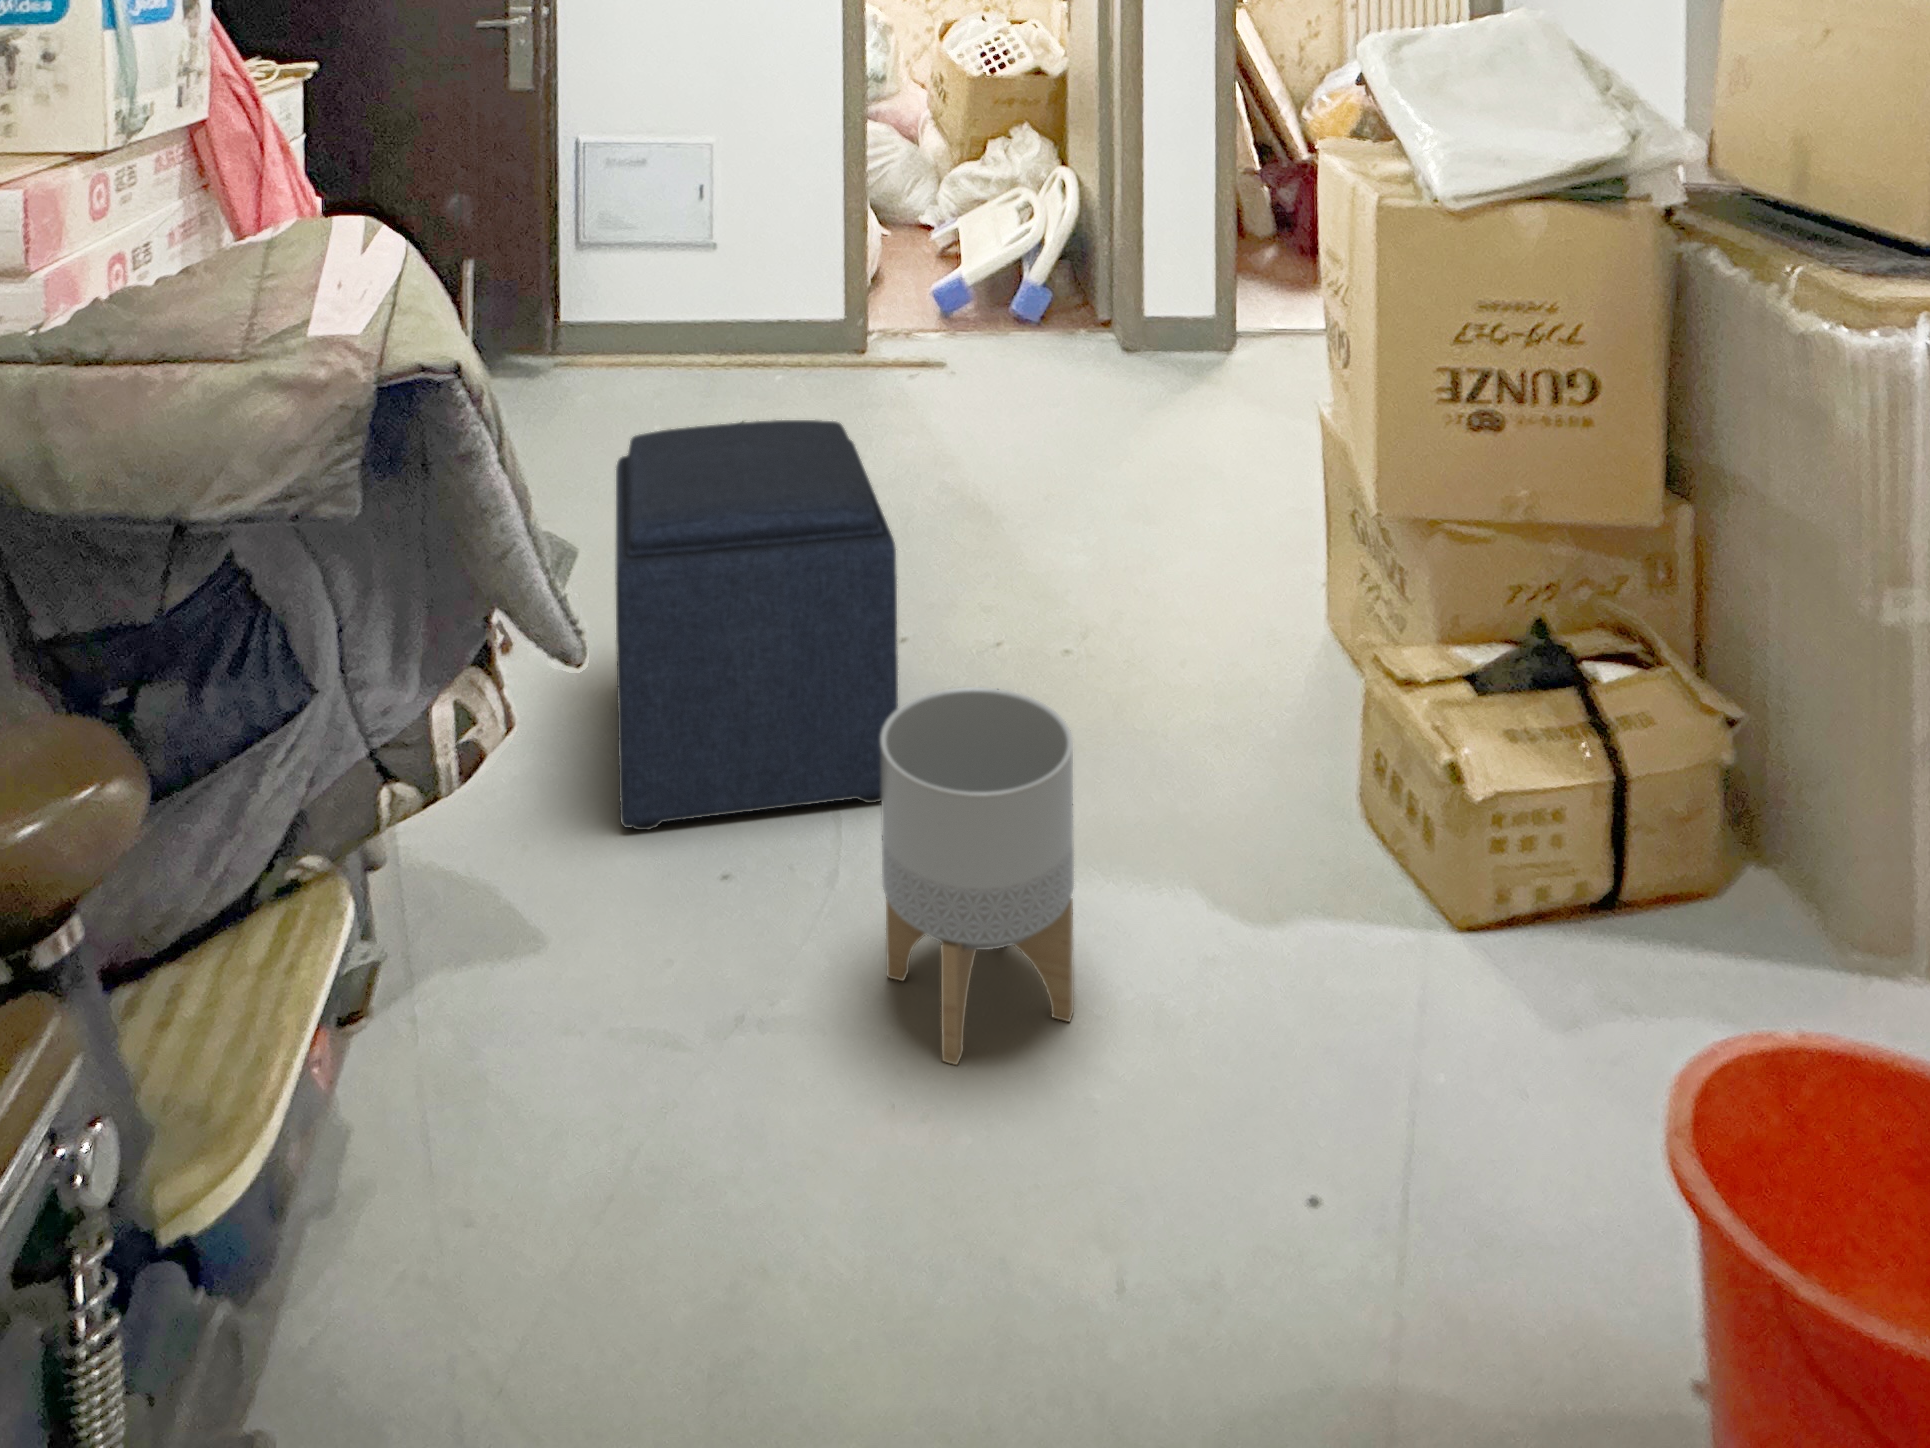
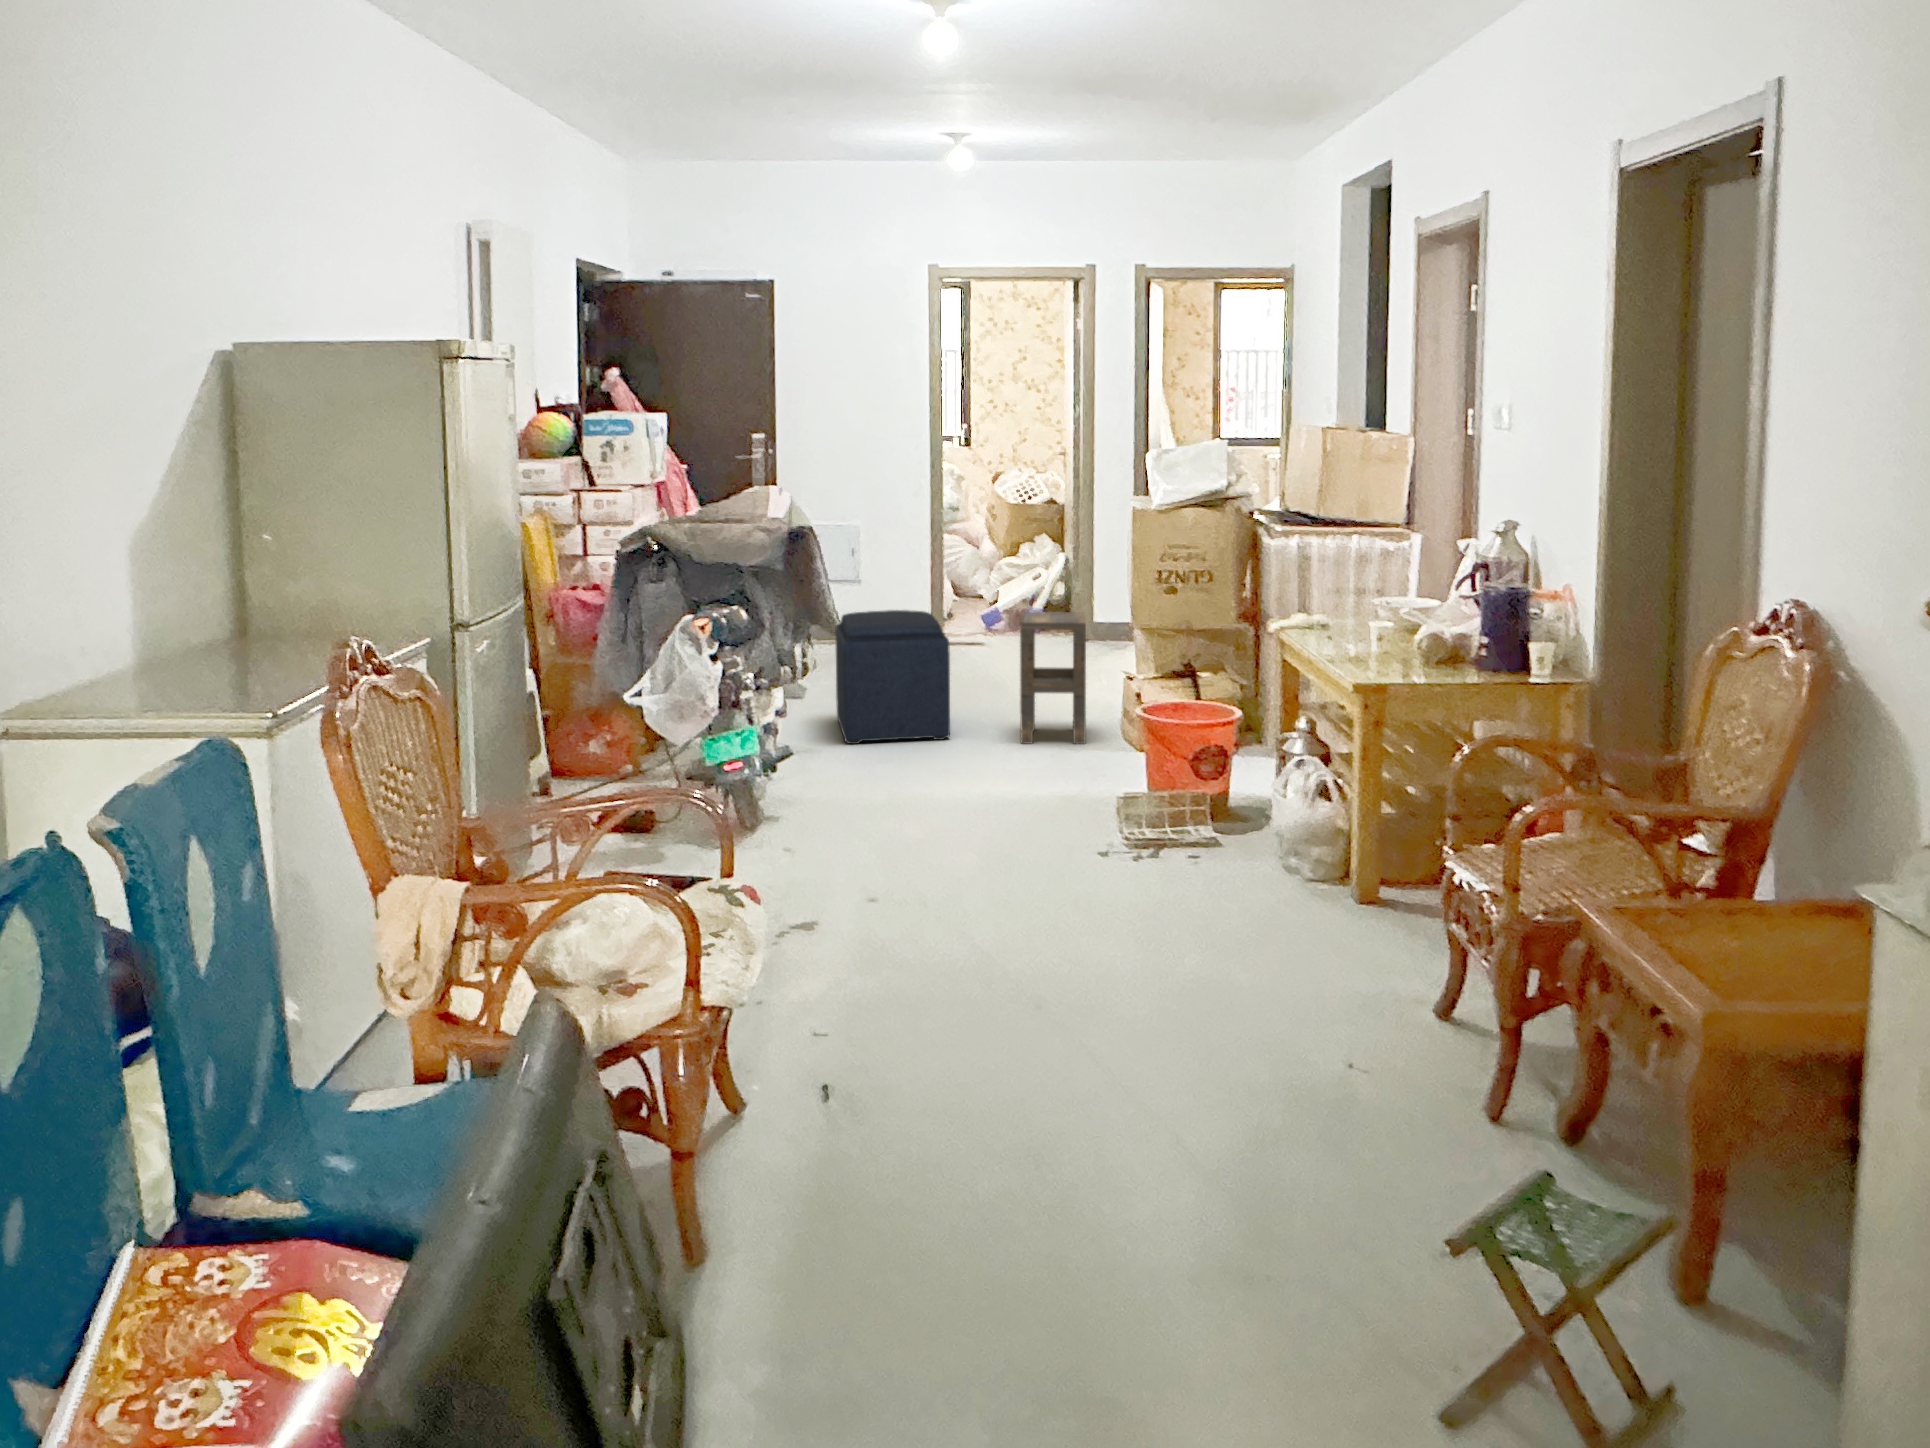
side table: none [1075,443,1261,831] -> present [1020,612,1086,744]
planter: present [881,687,1074,1065] -> none [941,671,1006,774]

